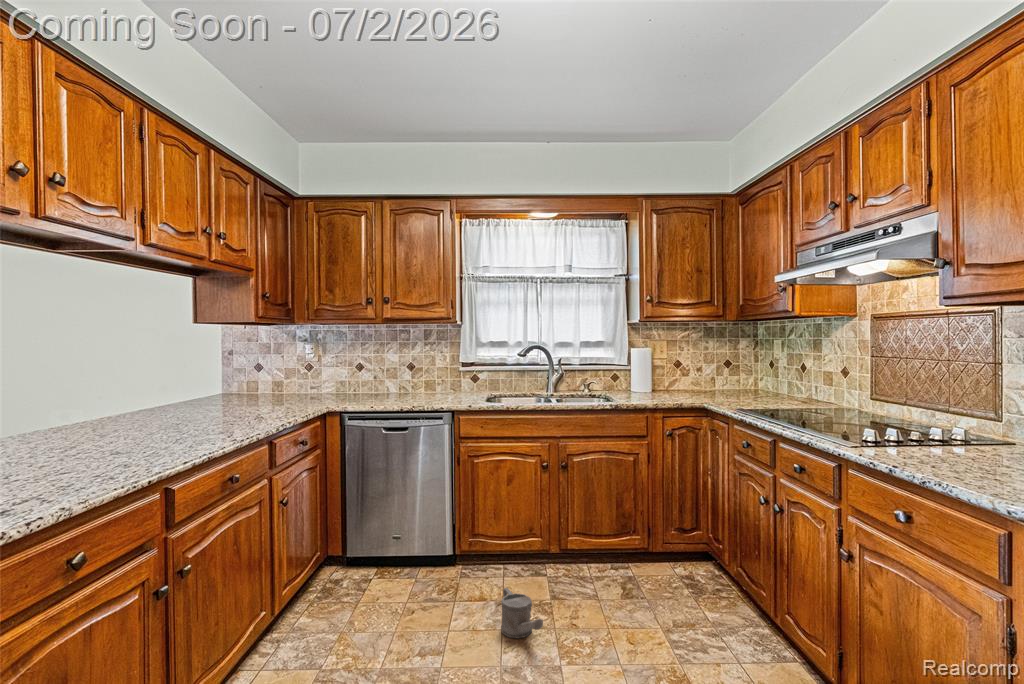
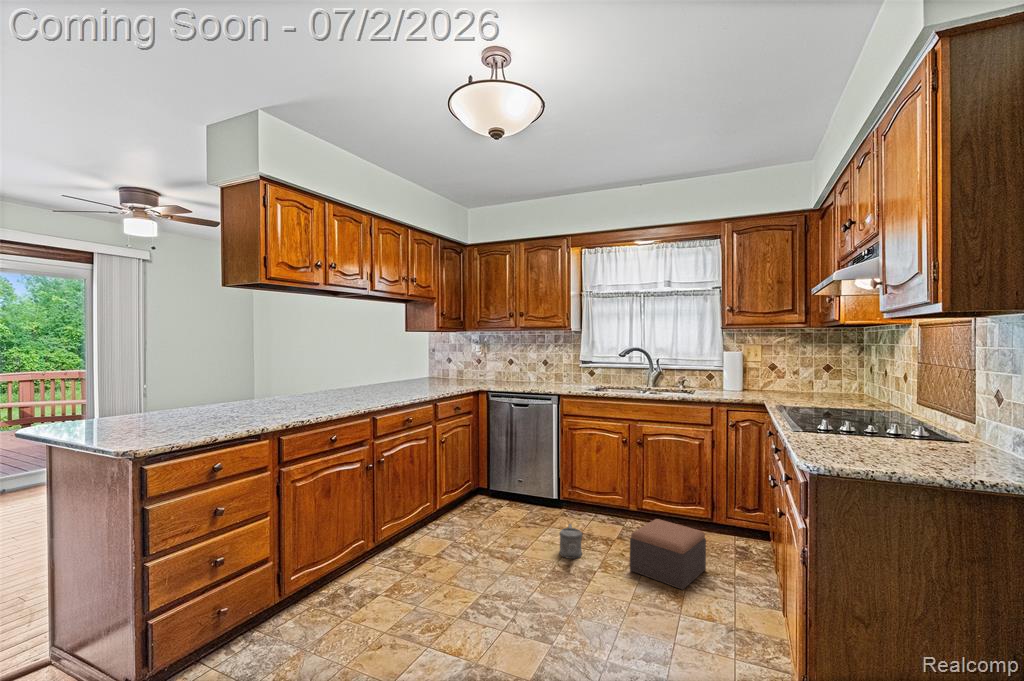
footstool: none [602,560,677,647] -> present [630,519,706,590]

